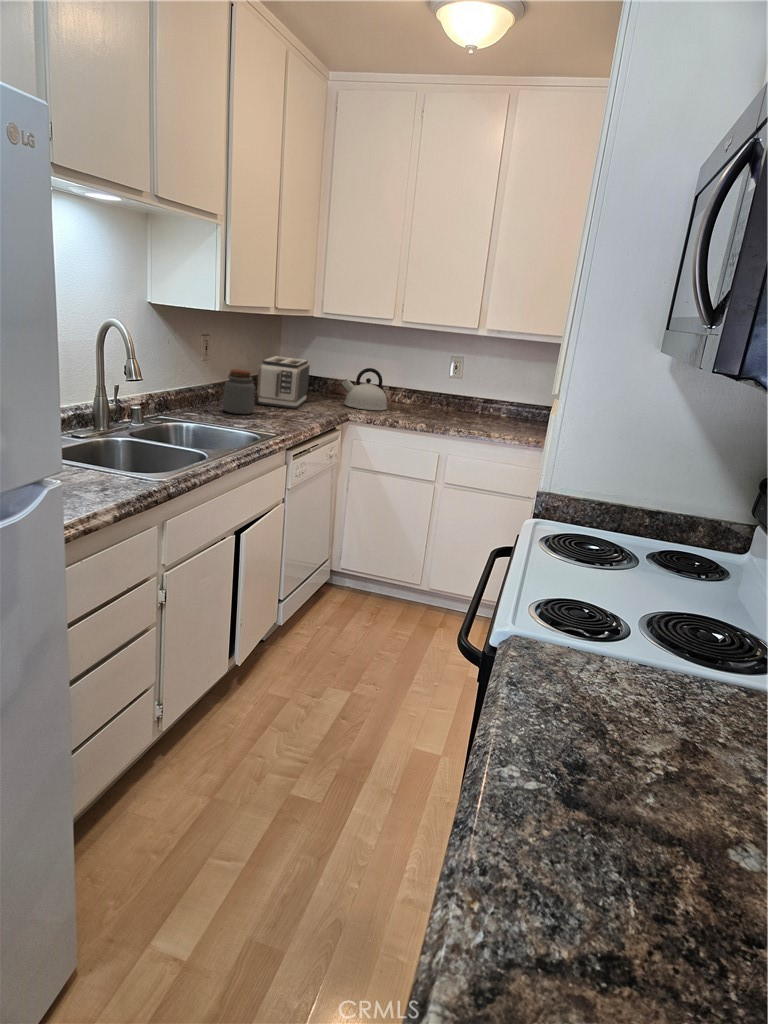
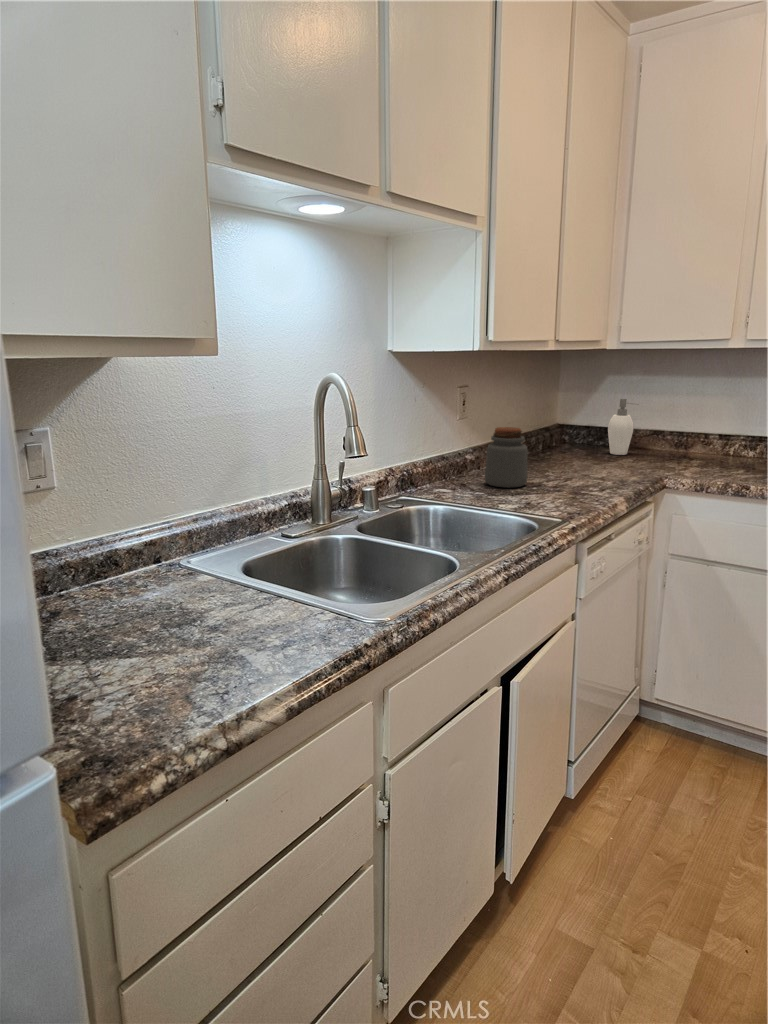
soap dispenser: none [316,355,337,397] -> present [608,399,638,455]
toaster: present [257,356,310,409] -> none [530,406,601,475]
kettle: present [342,368,387,410] -> none [649,411,719,470]

